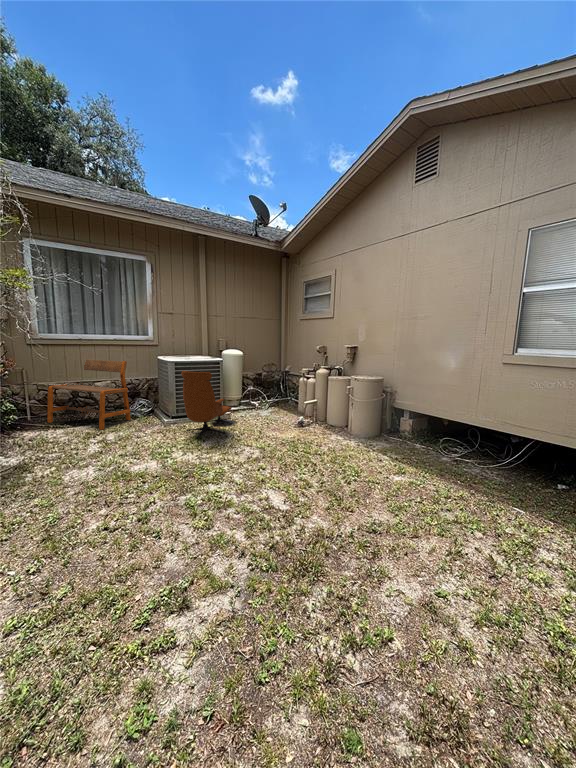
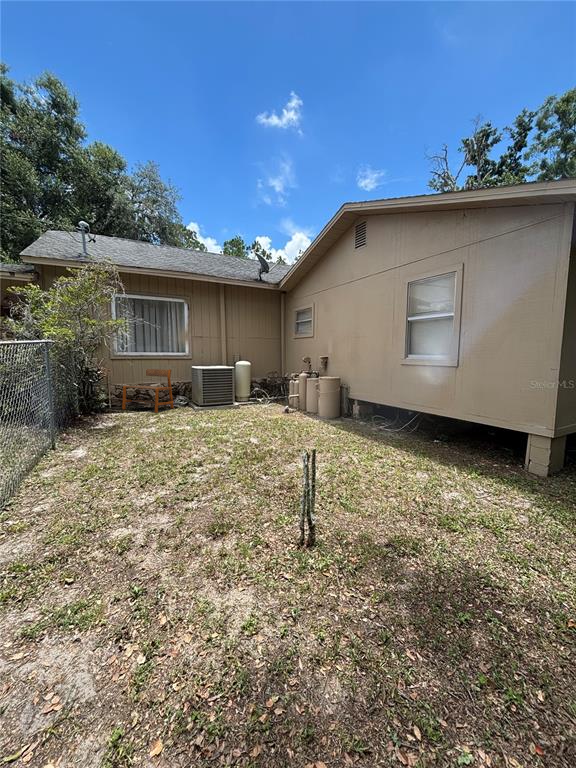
lounge chair: present [181,371,232,439] -> none [206,374,239,418]

